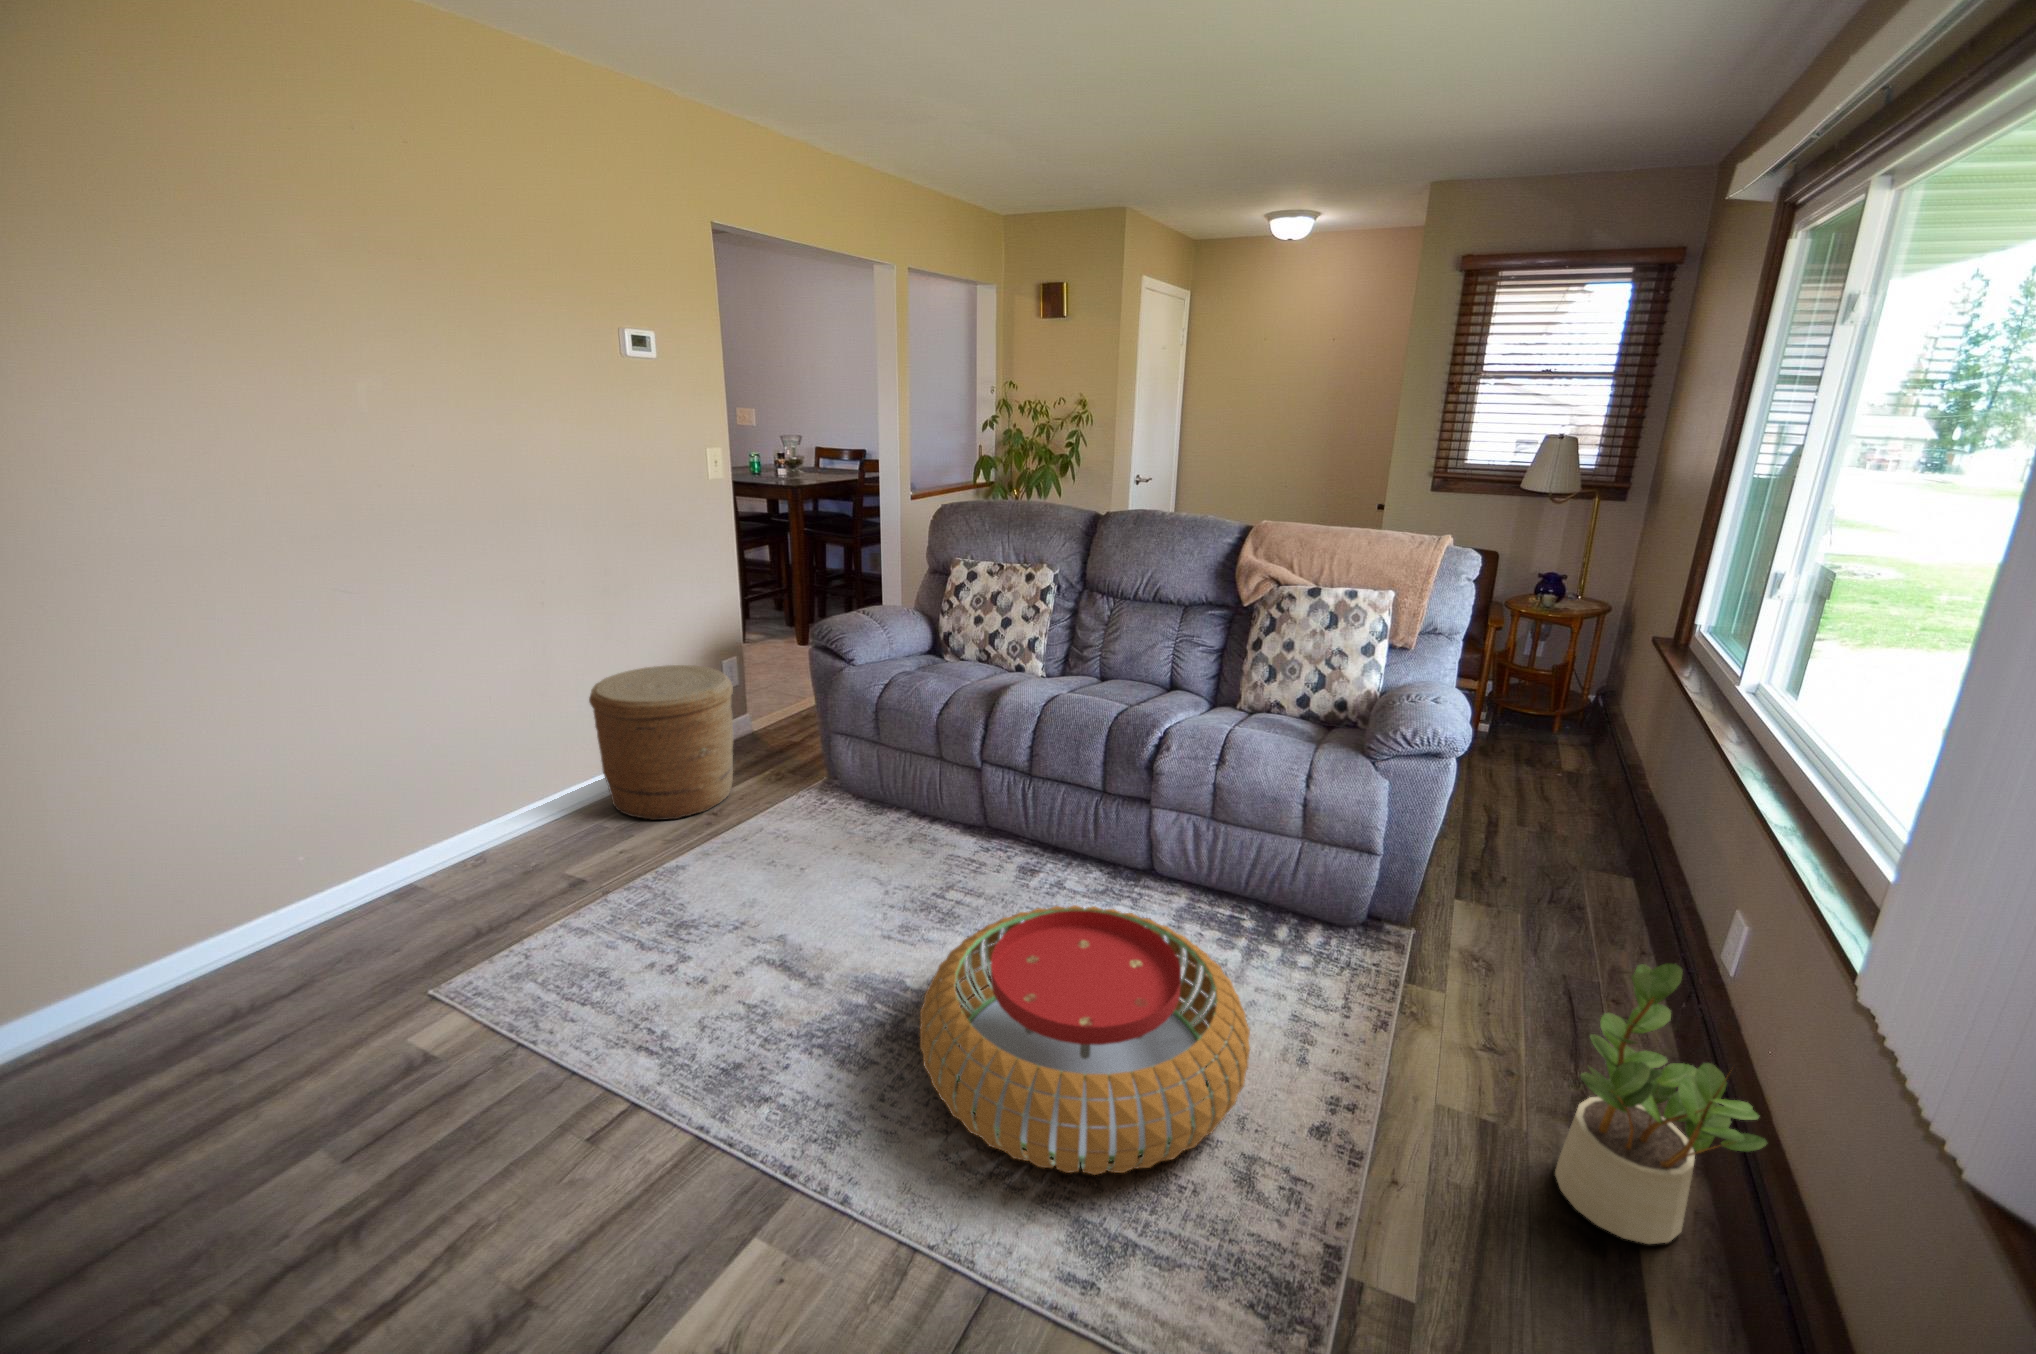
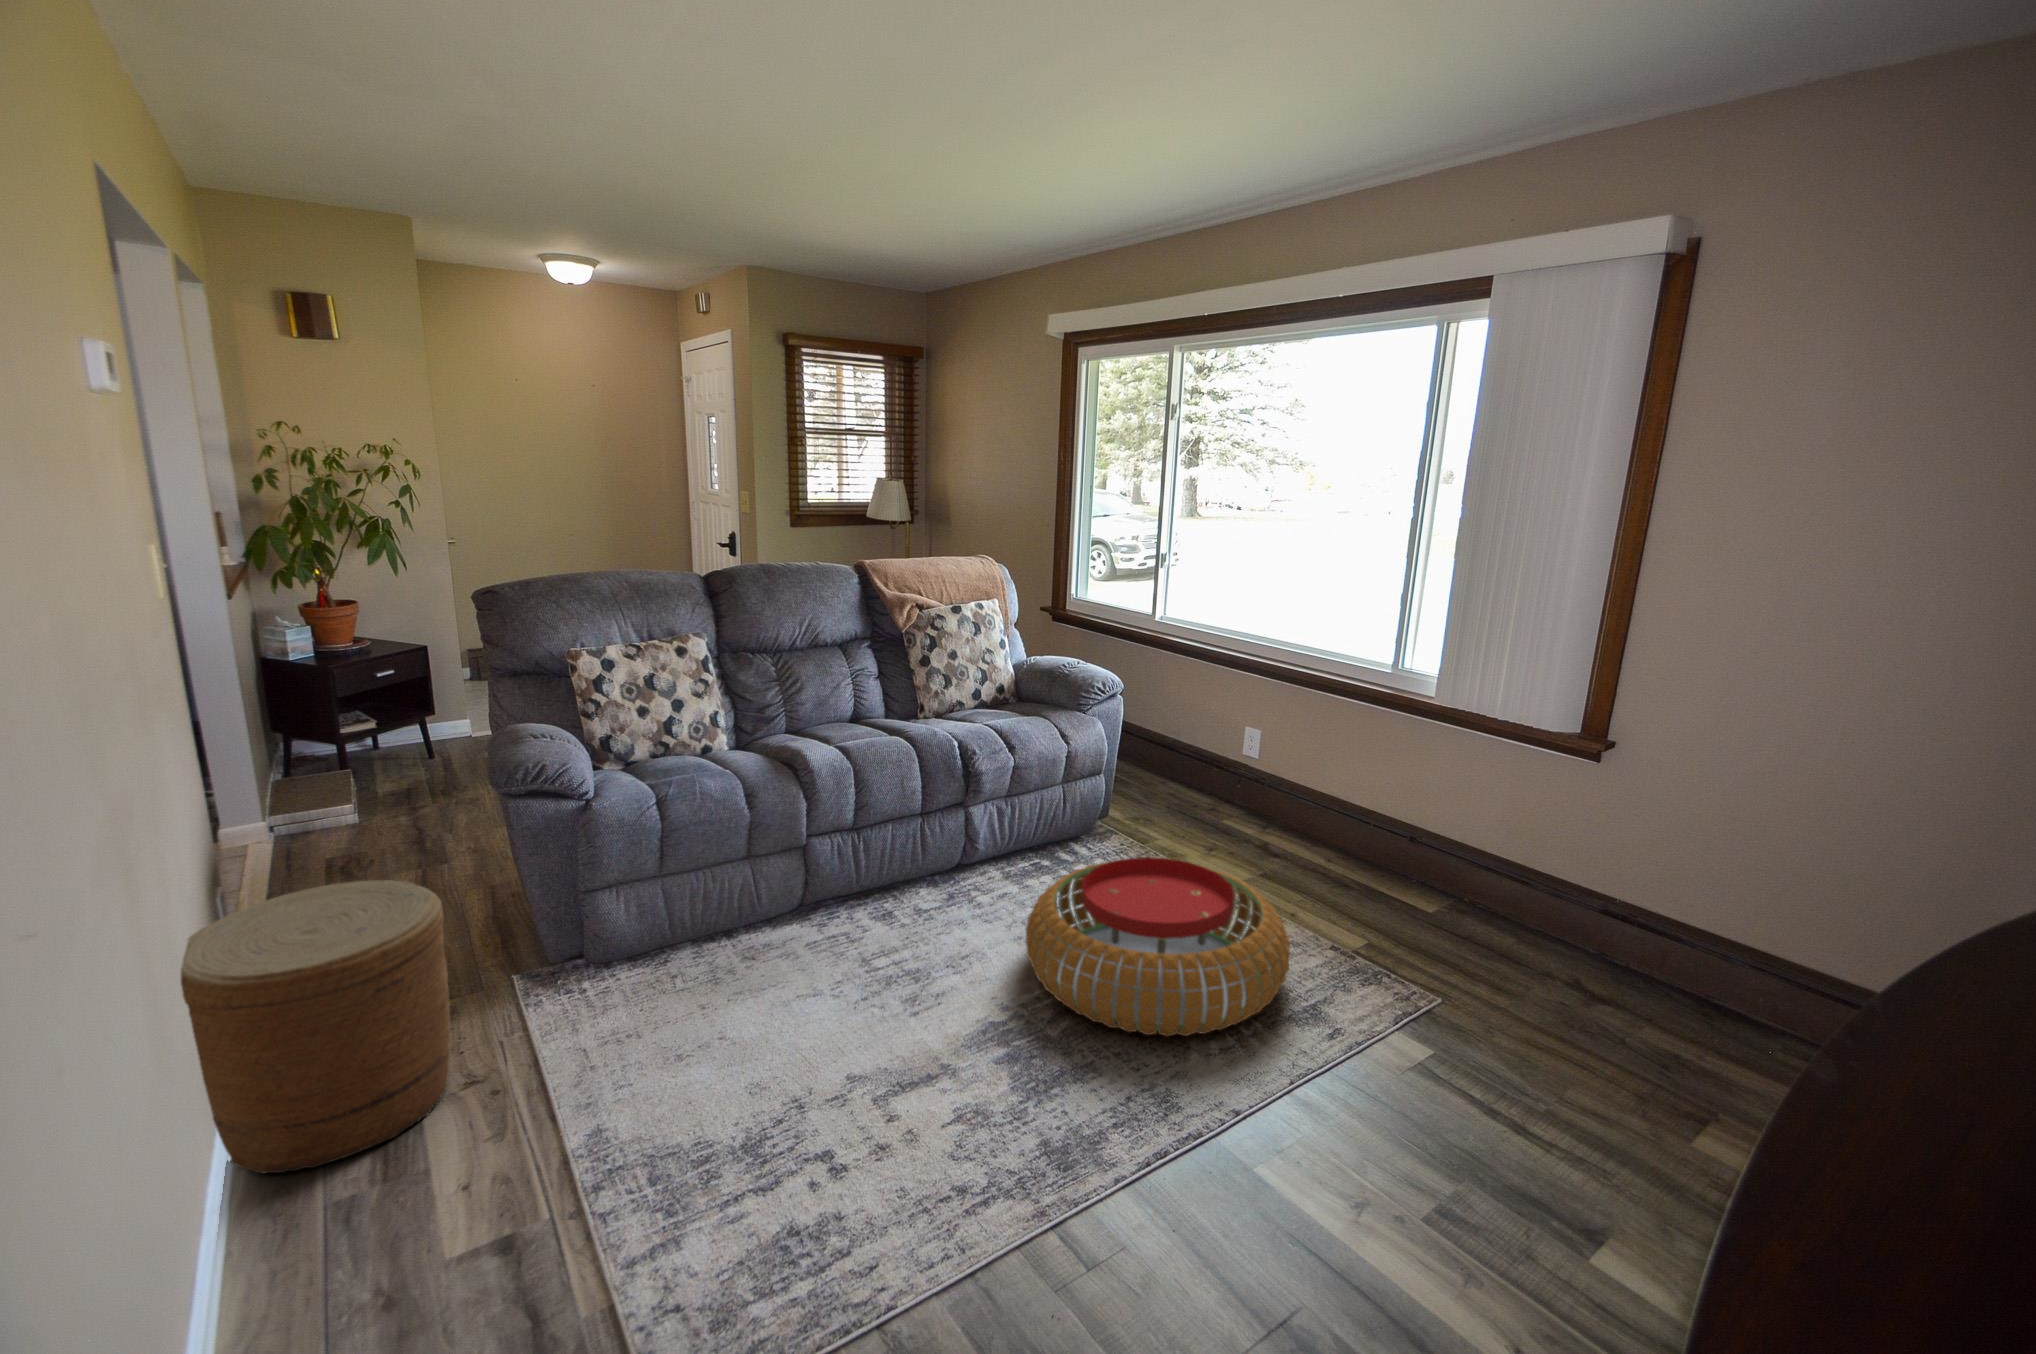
potted plant: present [1555,964,1767,1244] -> none [1321,729,1413,881]

